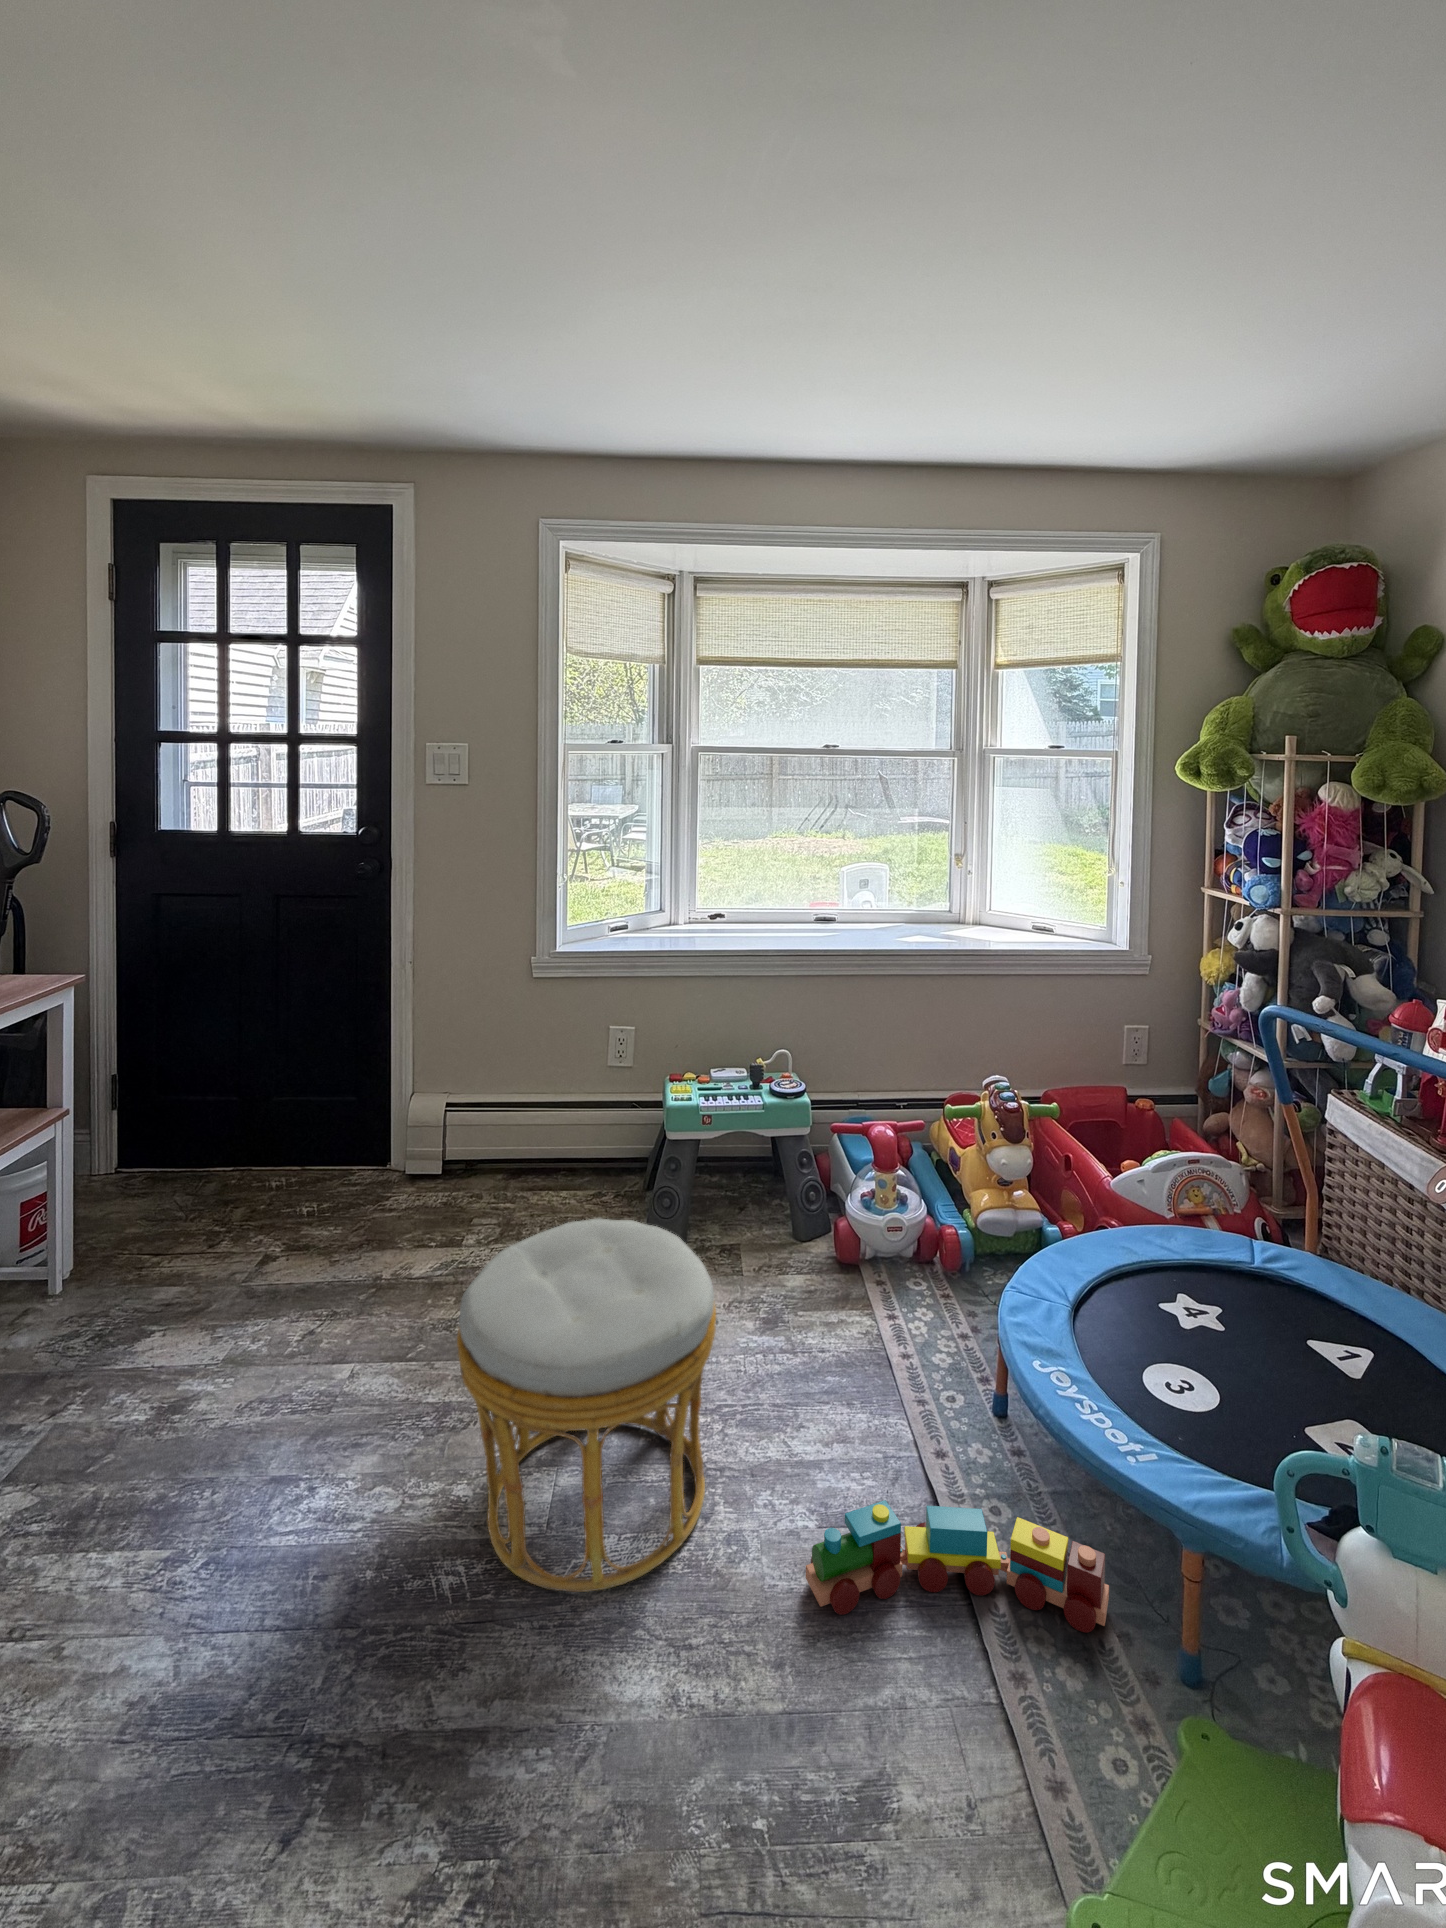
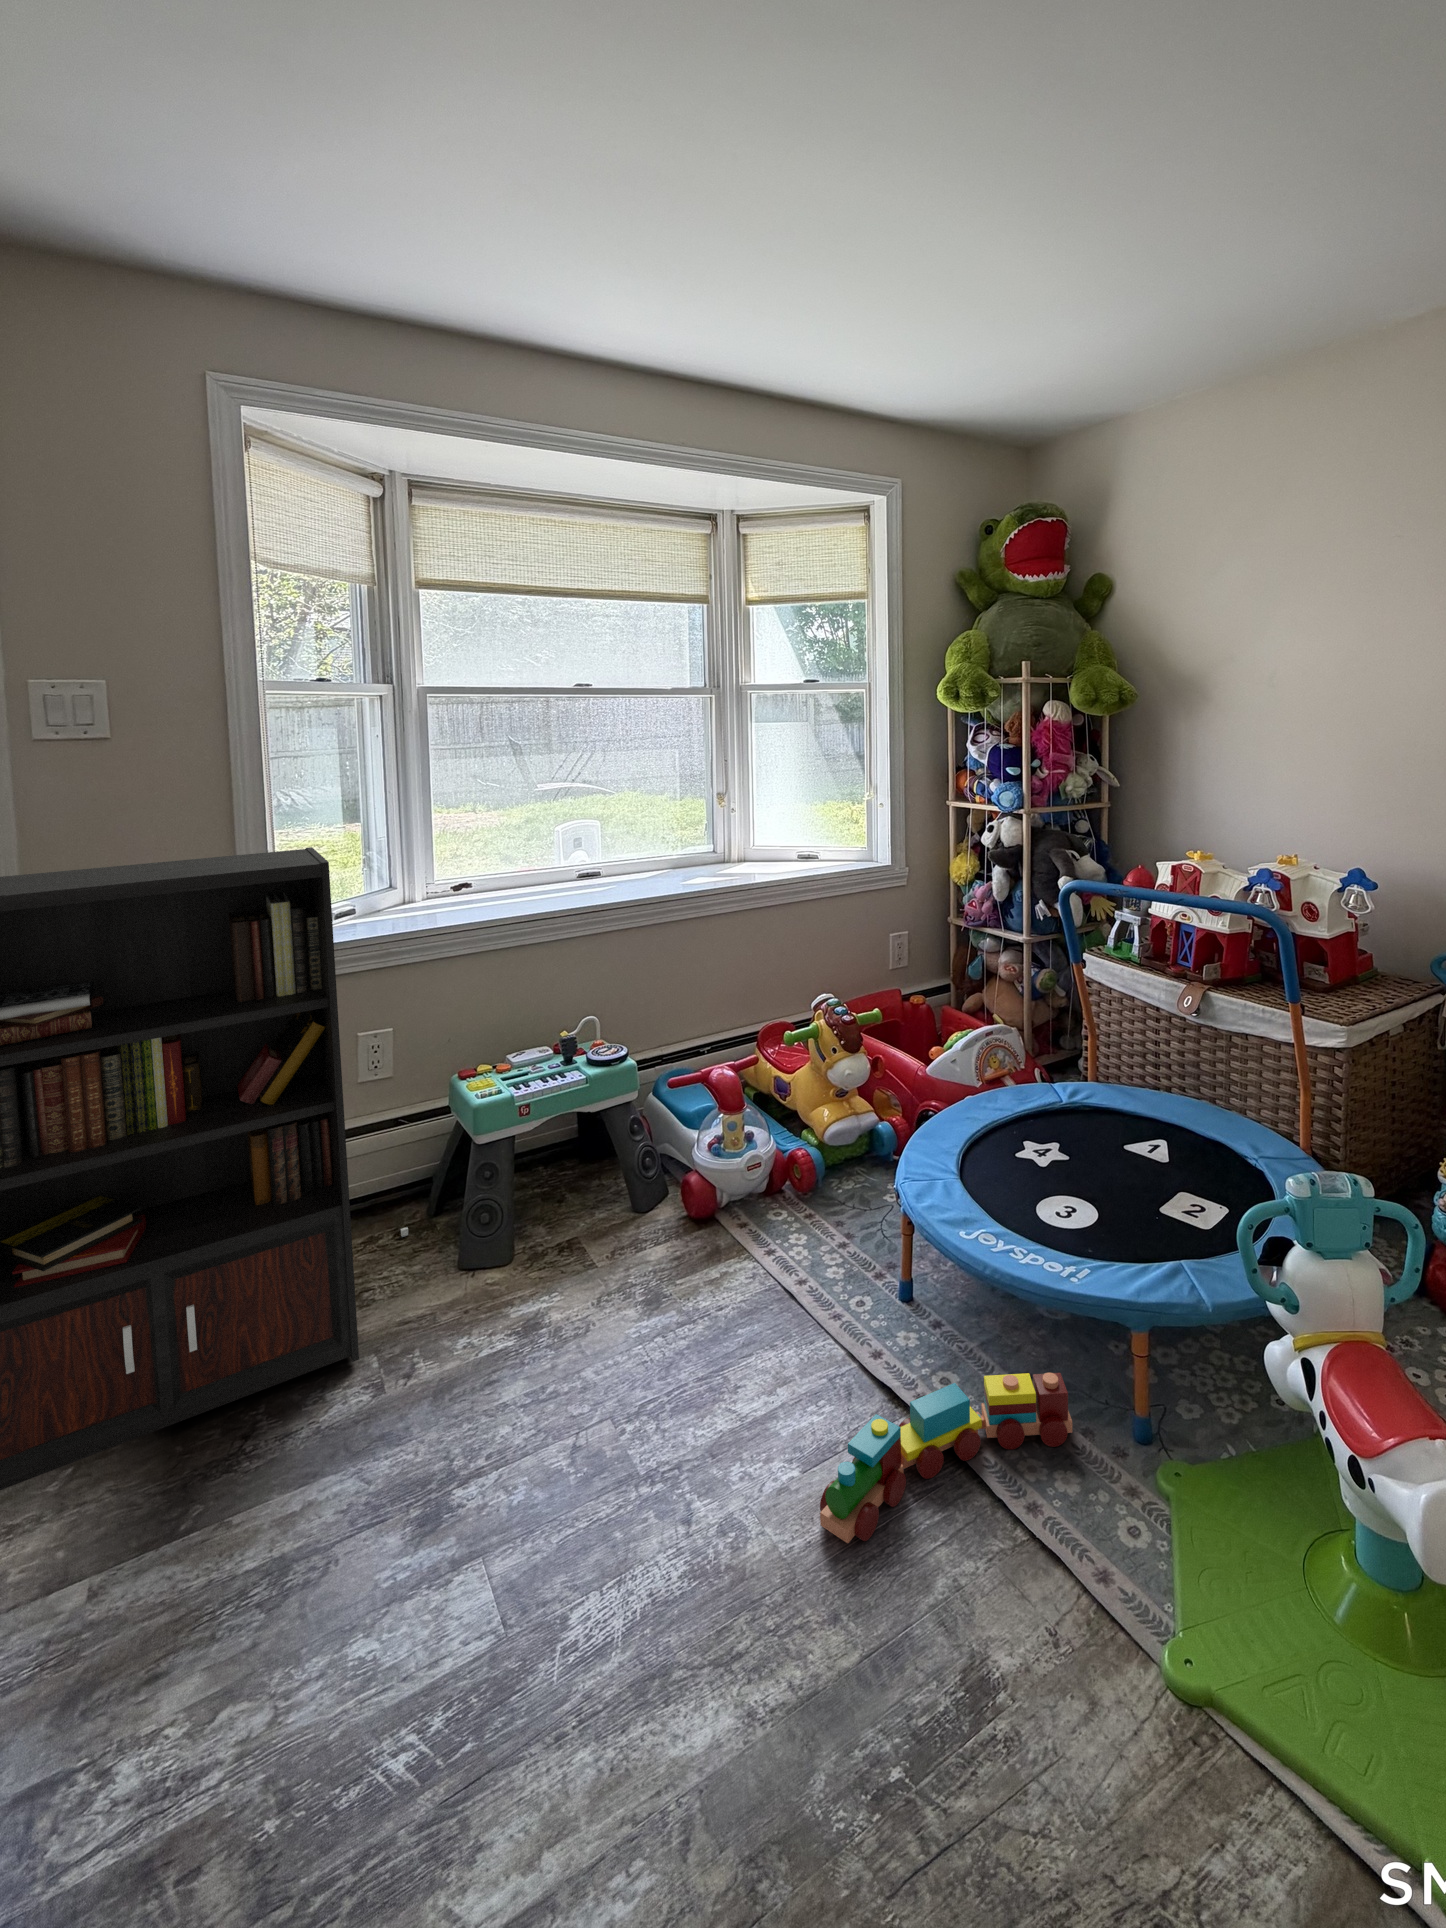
bookcase: none [311,875,626,1291] -> present [0,847,408,1490]
ottoman: present [457,1218,716,1592] -> none [354,1233,689,1702]

